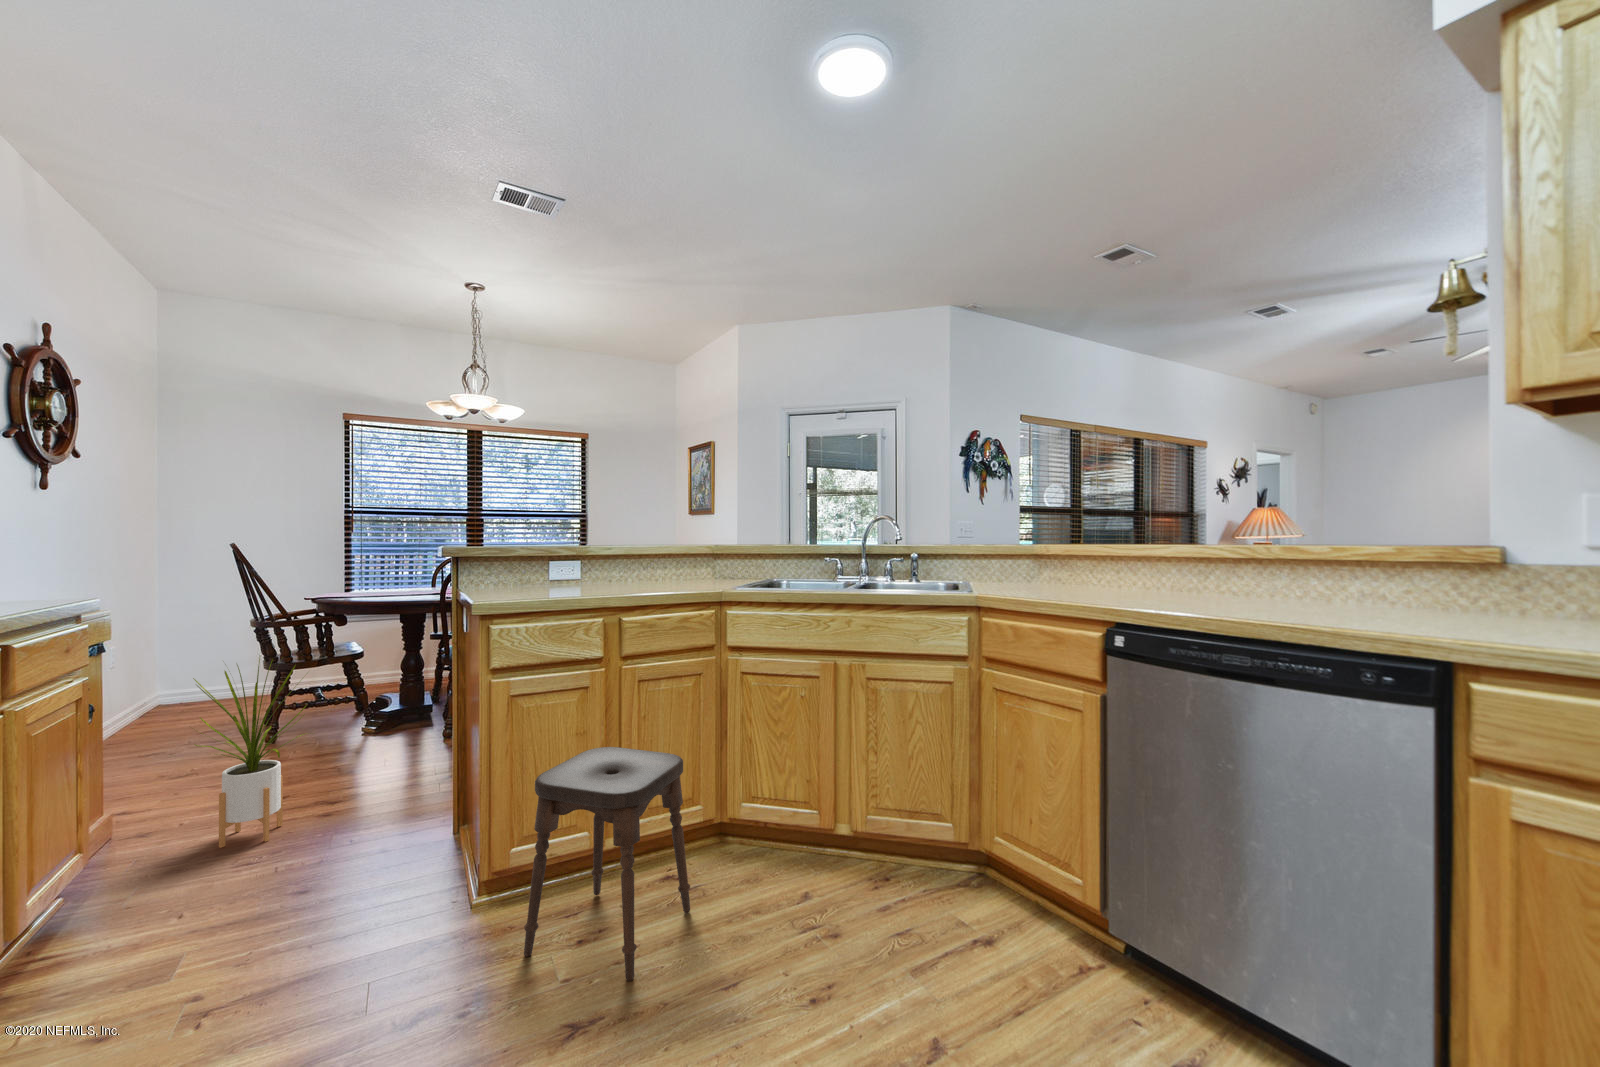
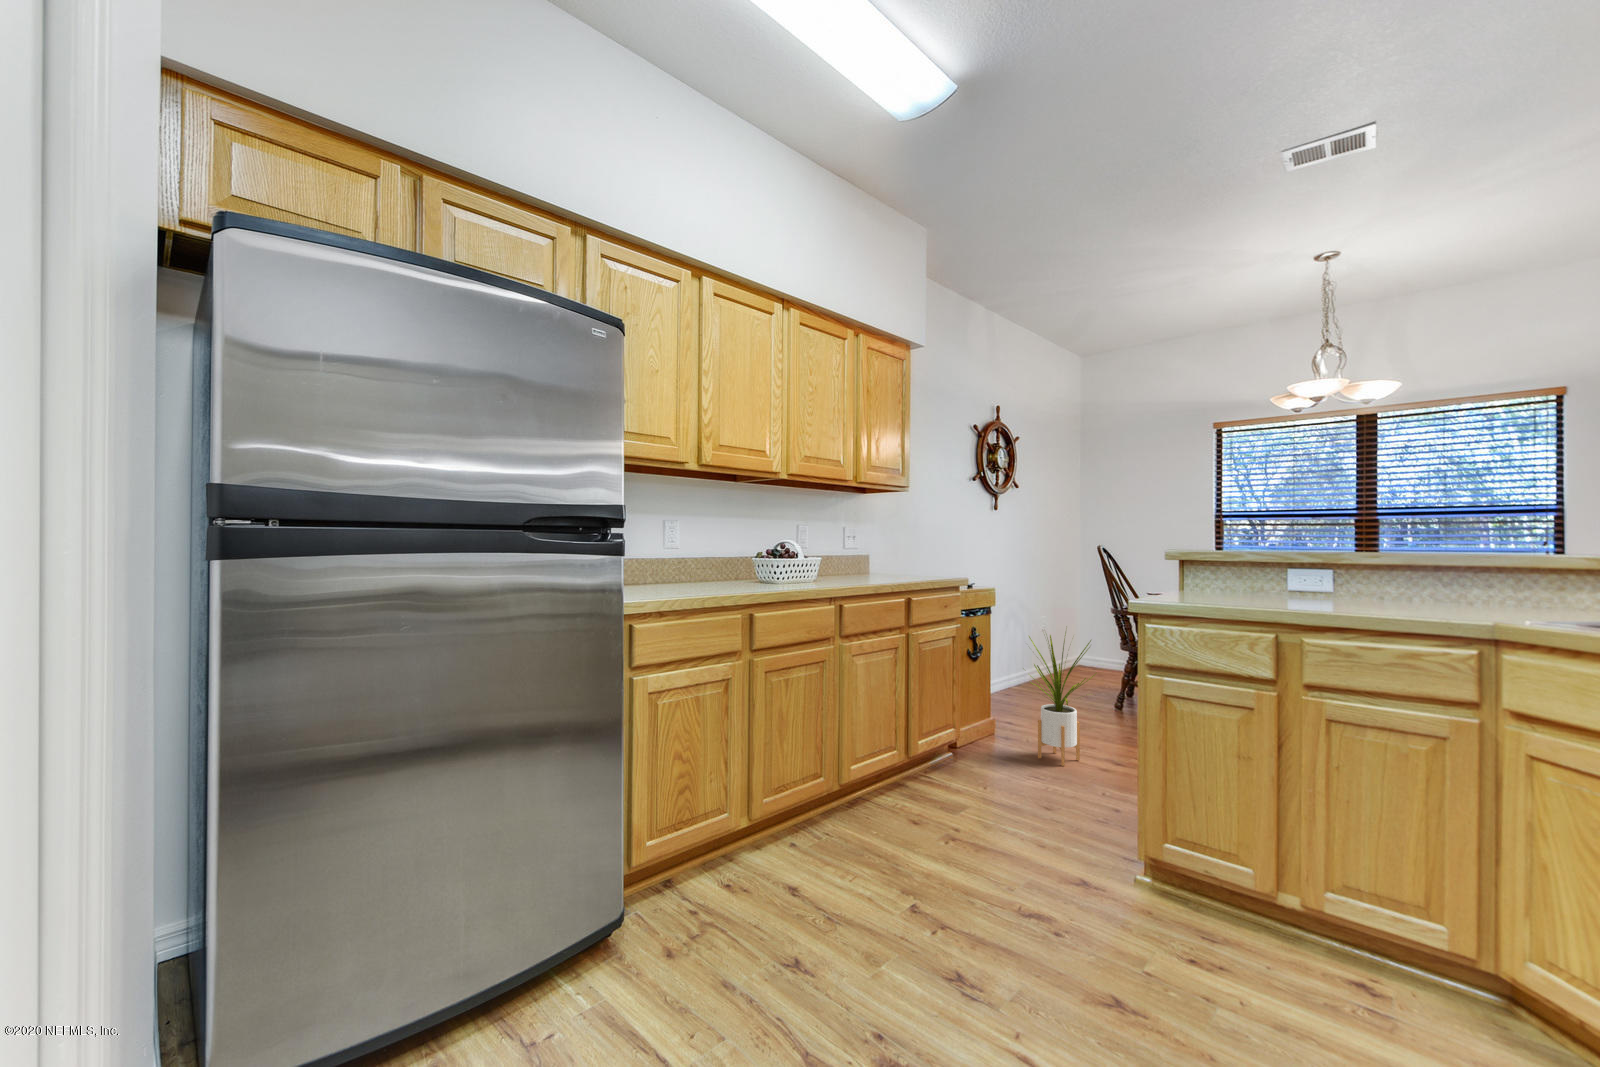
stool: present [524,747,690,981] -> none [1134,772,1346,1029]

